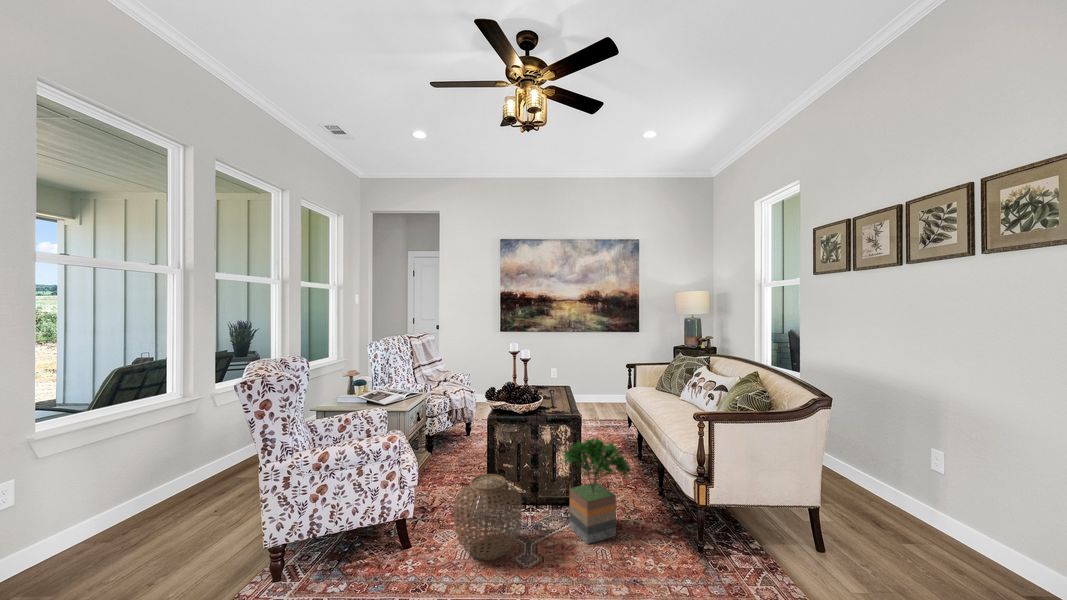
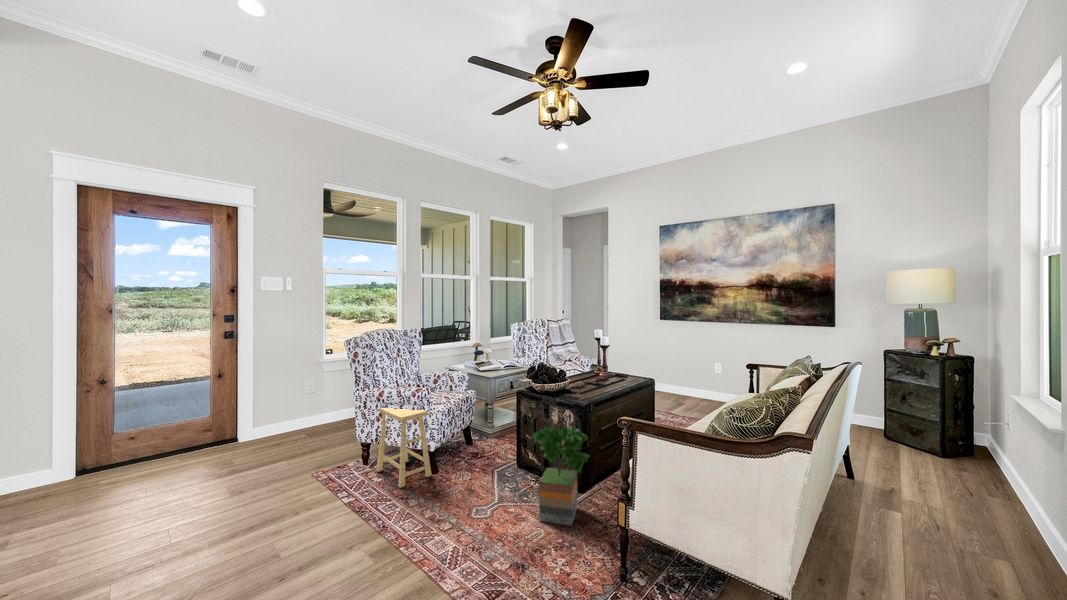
footstool: none [311,463,406,584] -> present [377,407,432,488]
woven basket: present [454,474,522,560] -> none [445,434,499,501]

